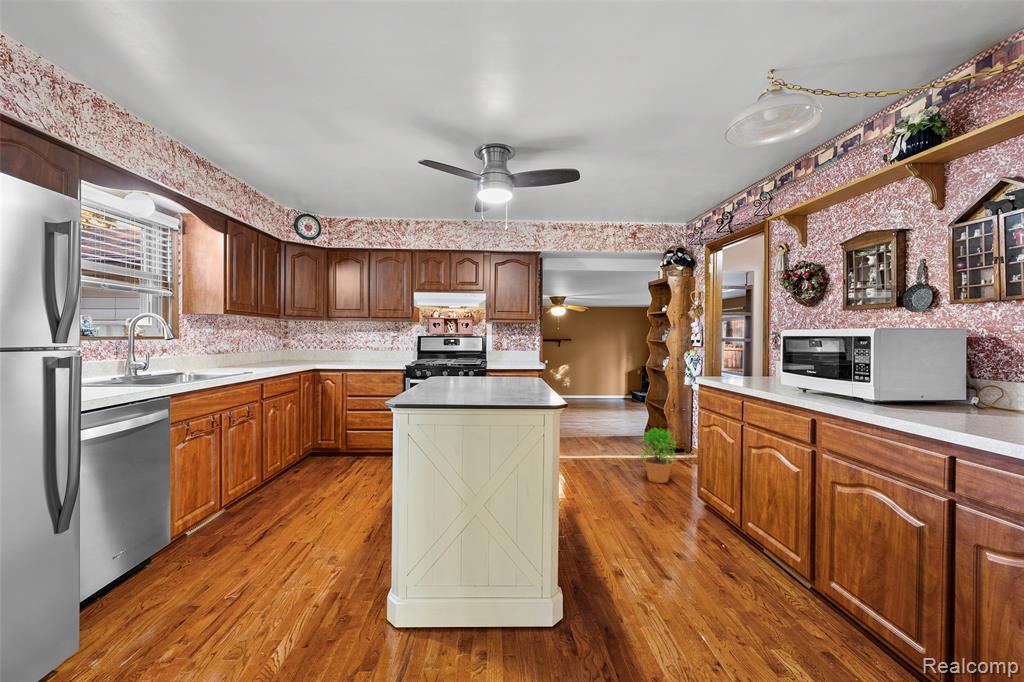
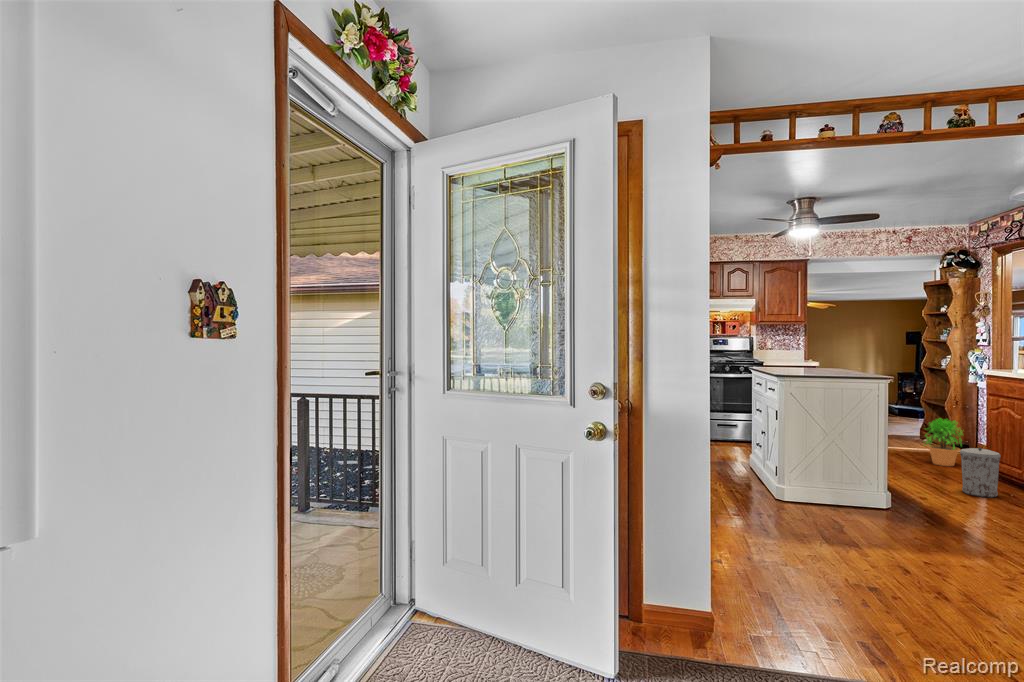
trash can: none [667,478,710,546] -> present [960,448,1001,497]

